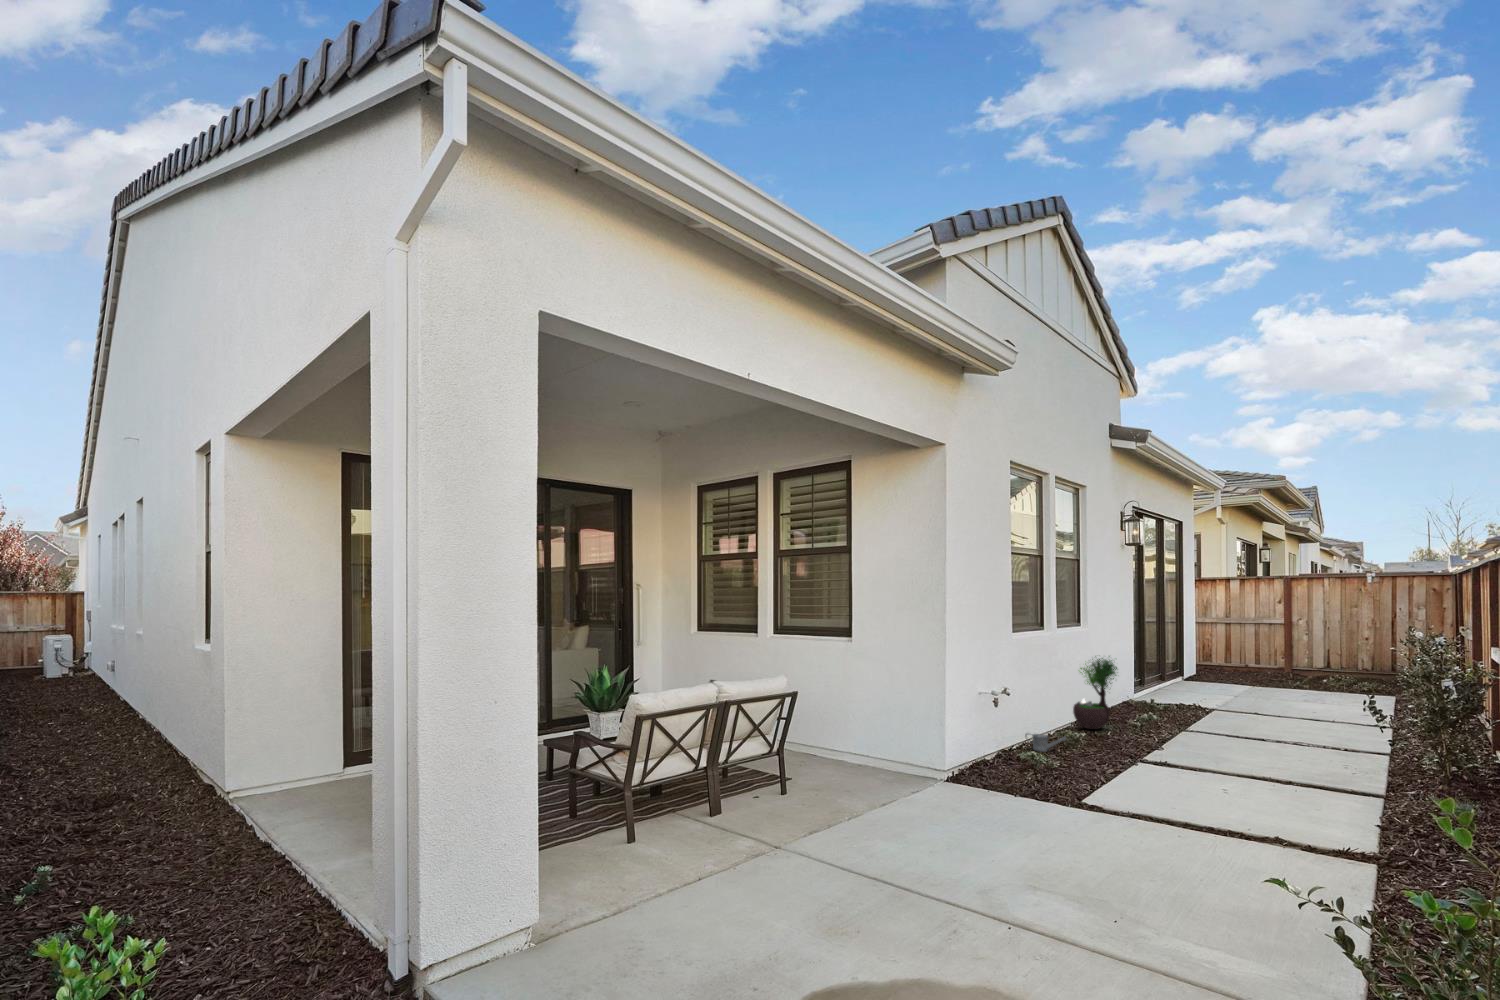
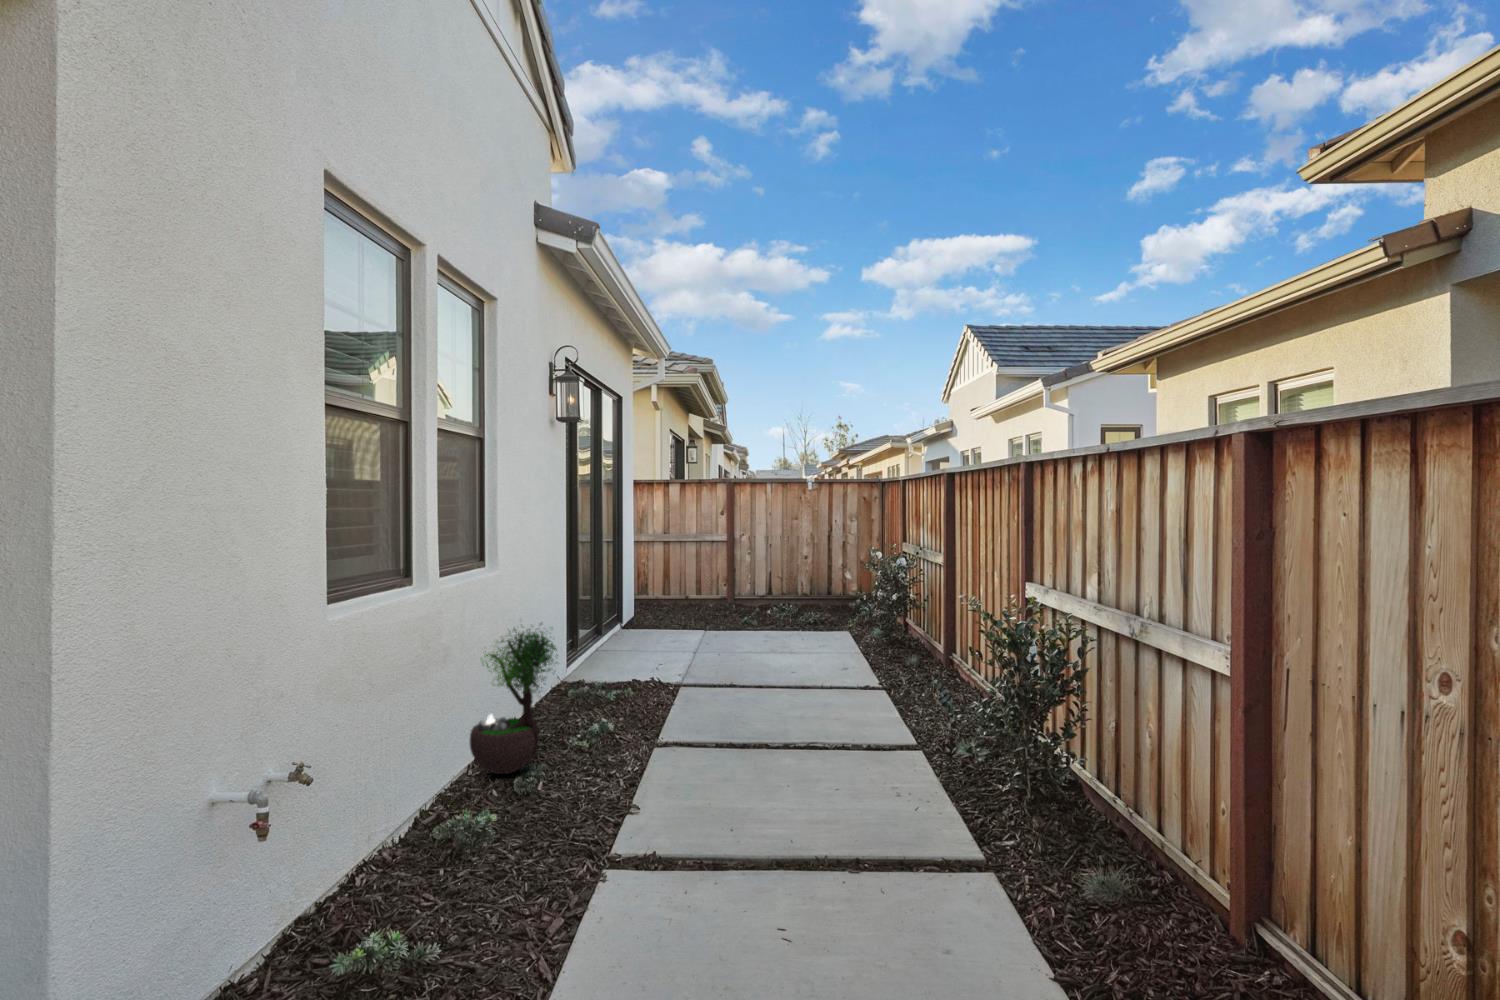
watering can: present [1025,734,1066,752] -> none [354,841,454,892]

